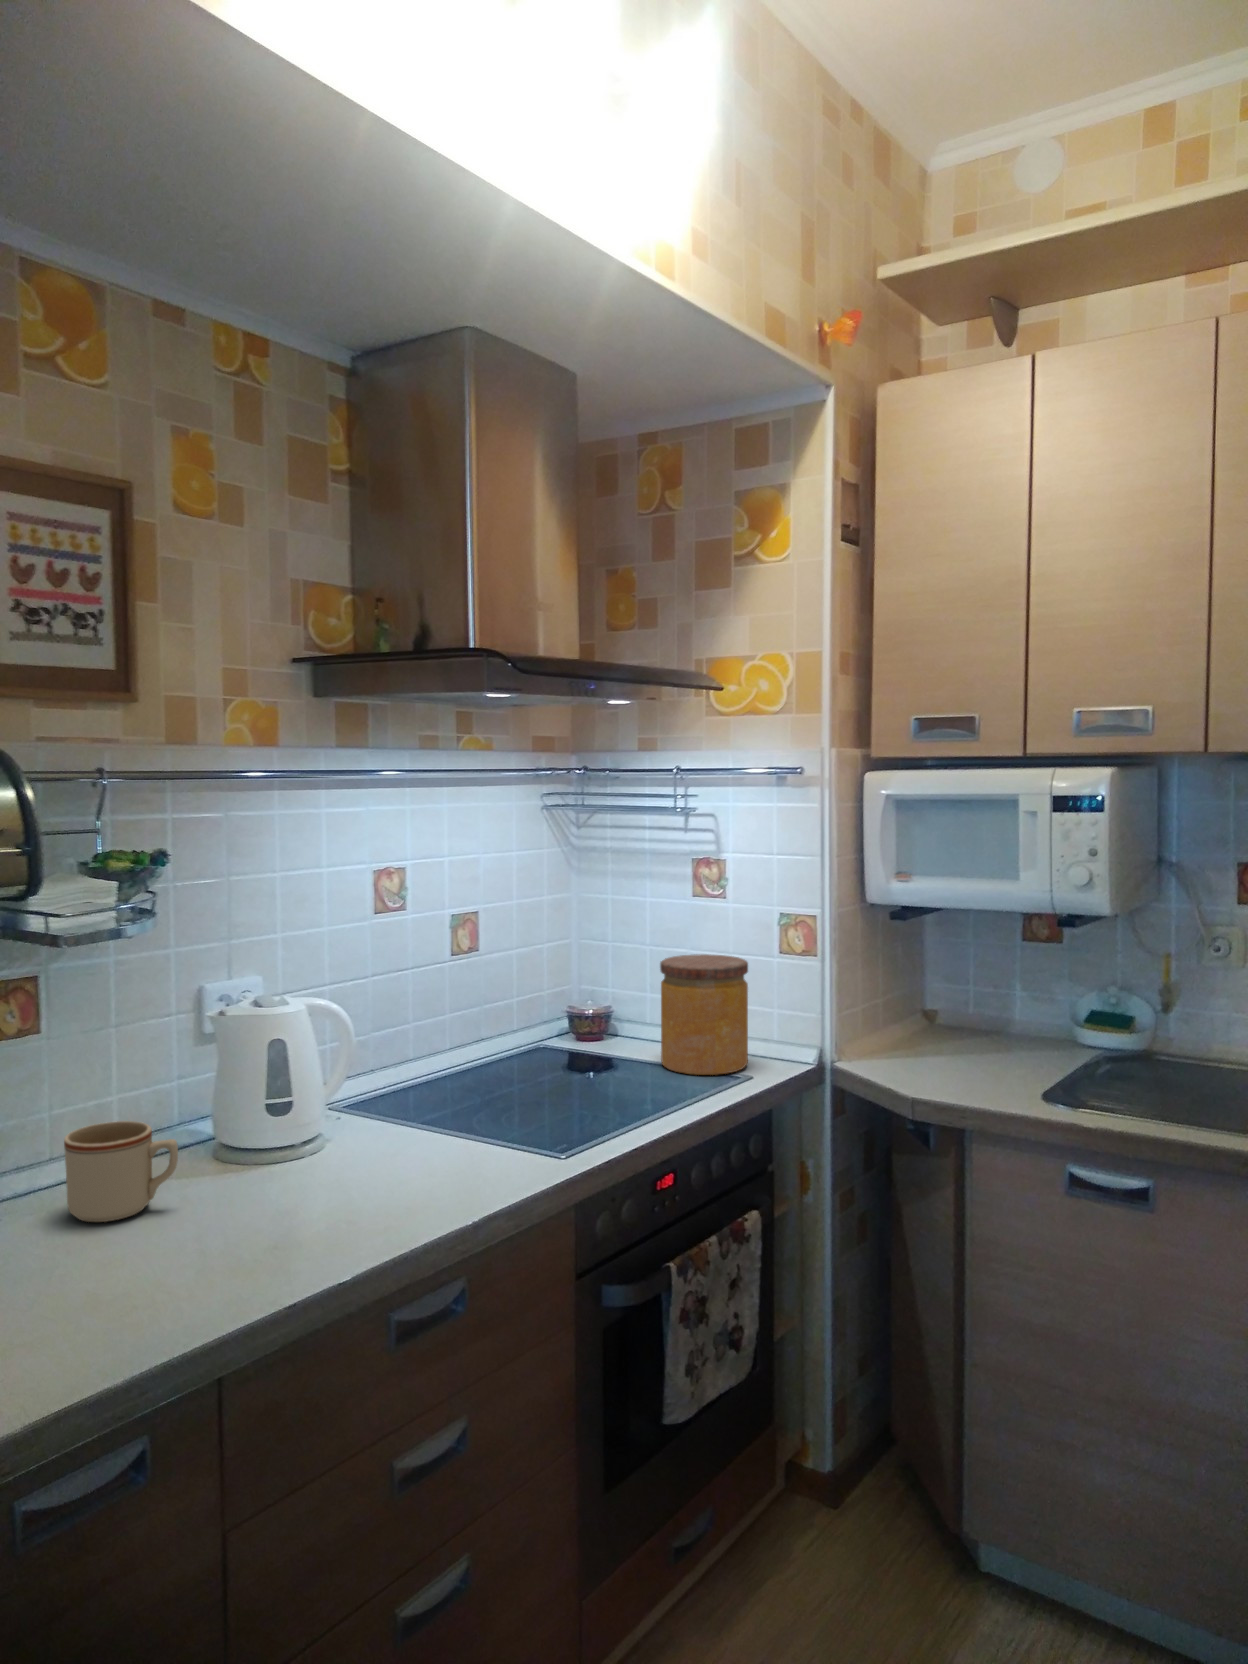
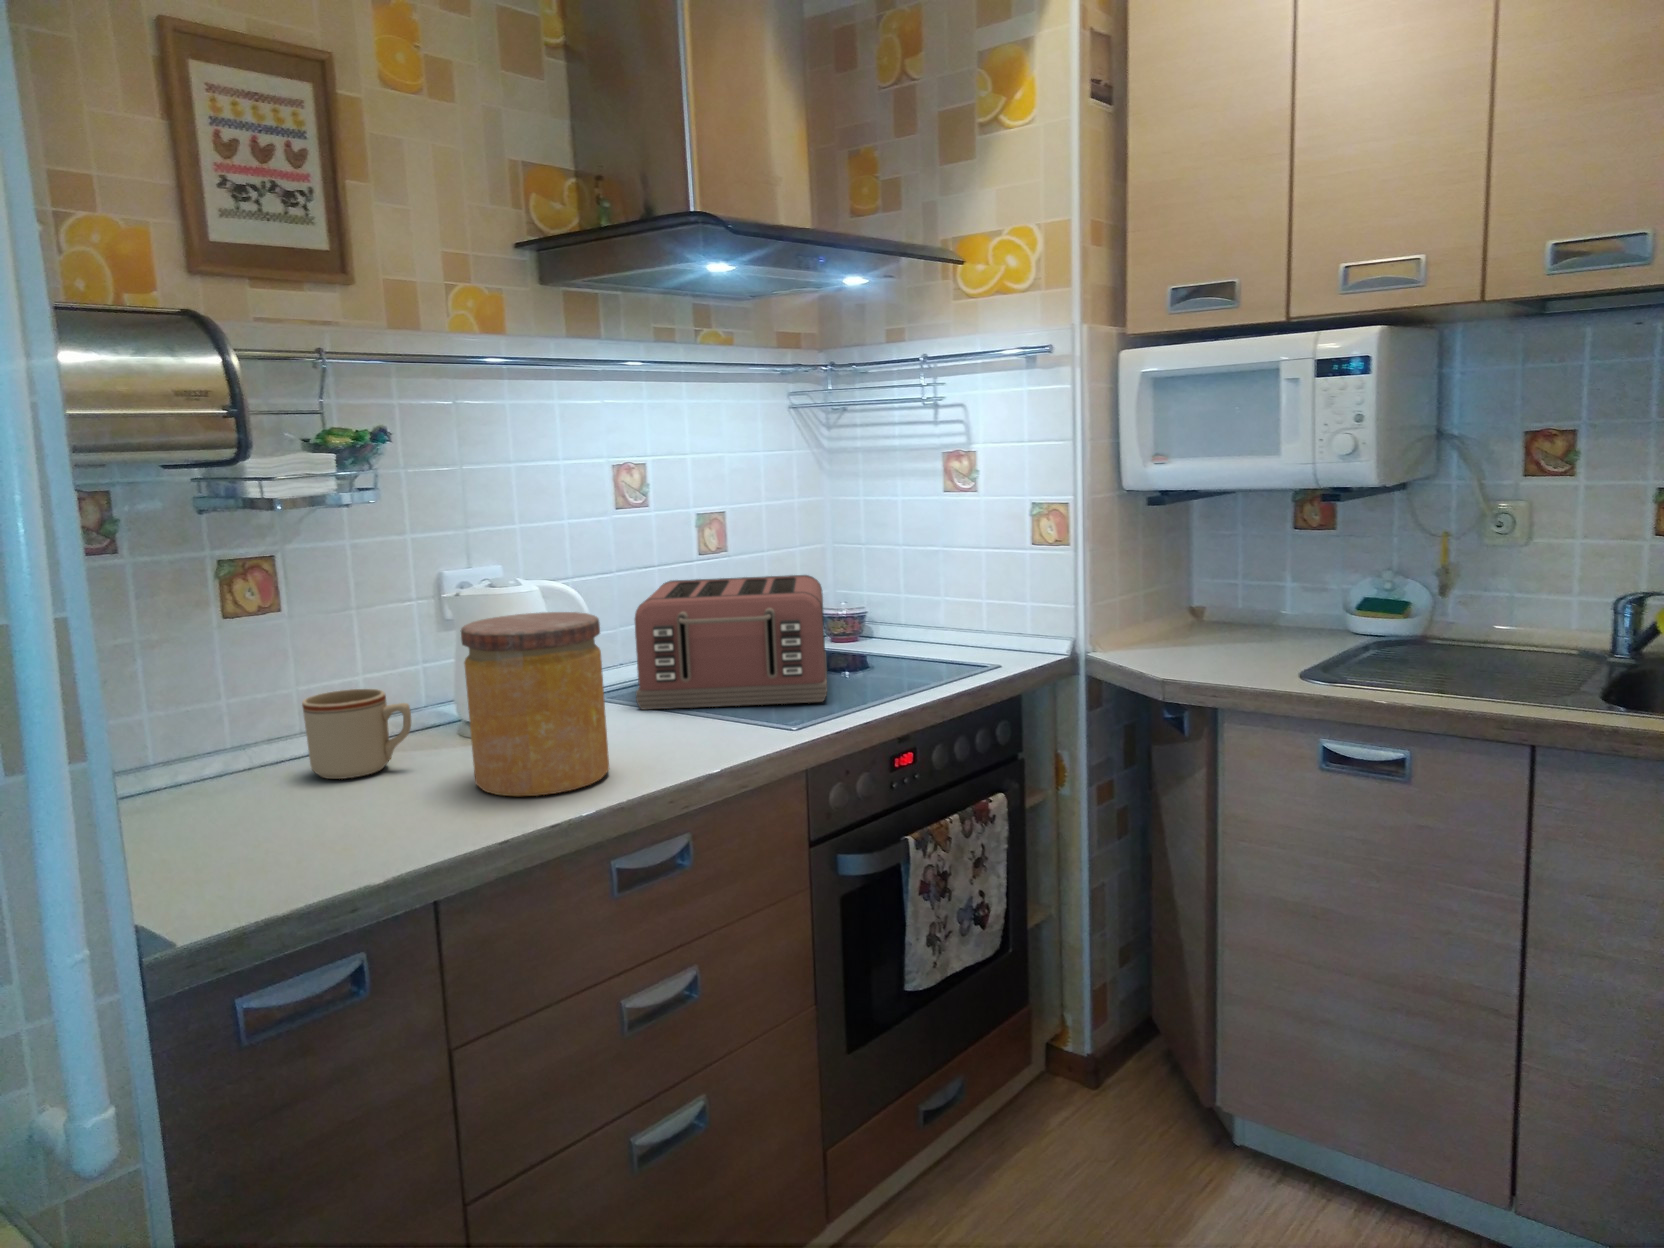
jar: present [660,954,748,1075] -> present [461,612,609,796]
toaster: none [397,984,591,1130] -> present [635,575,827,710]

